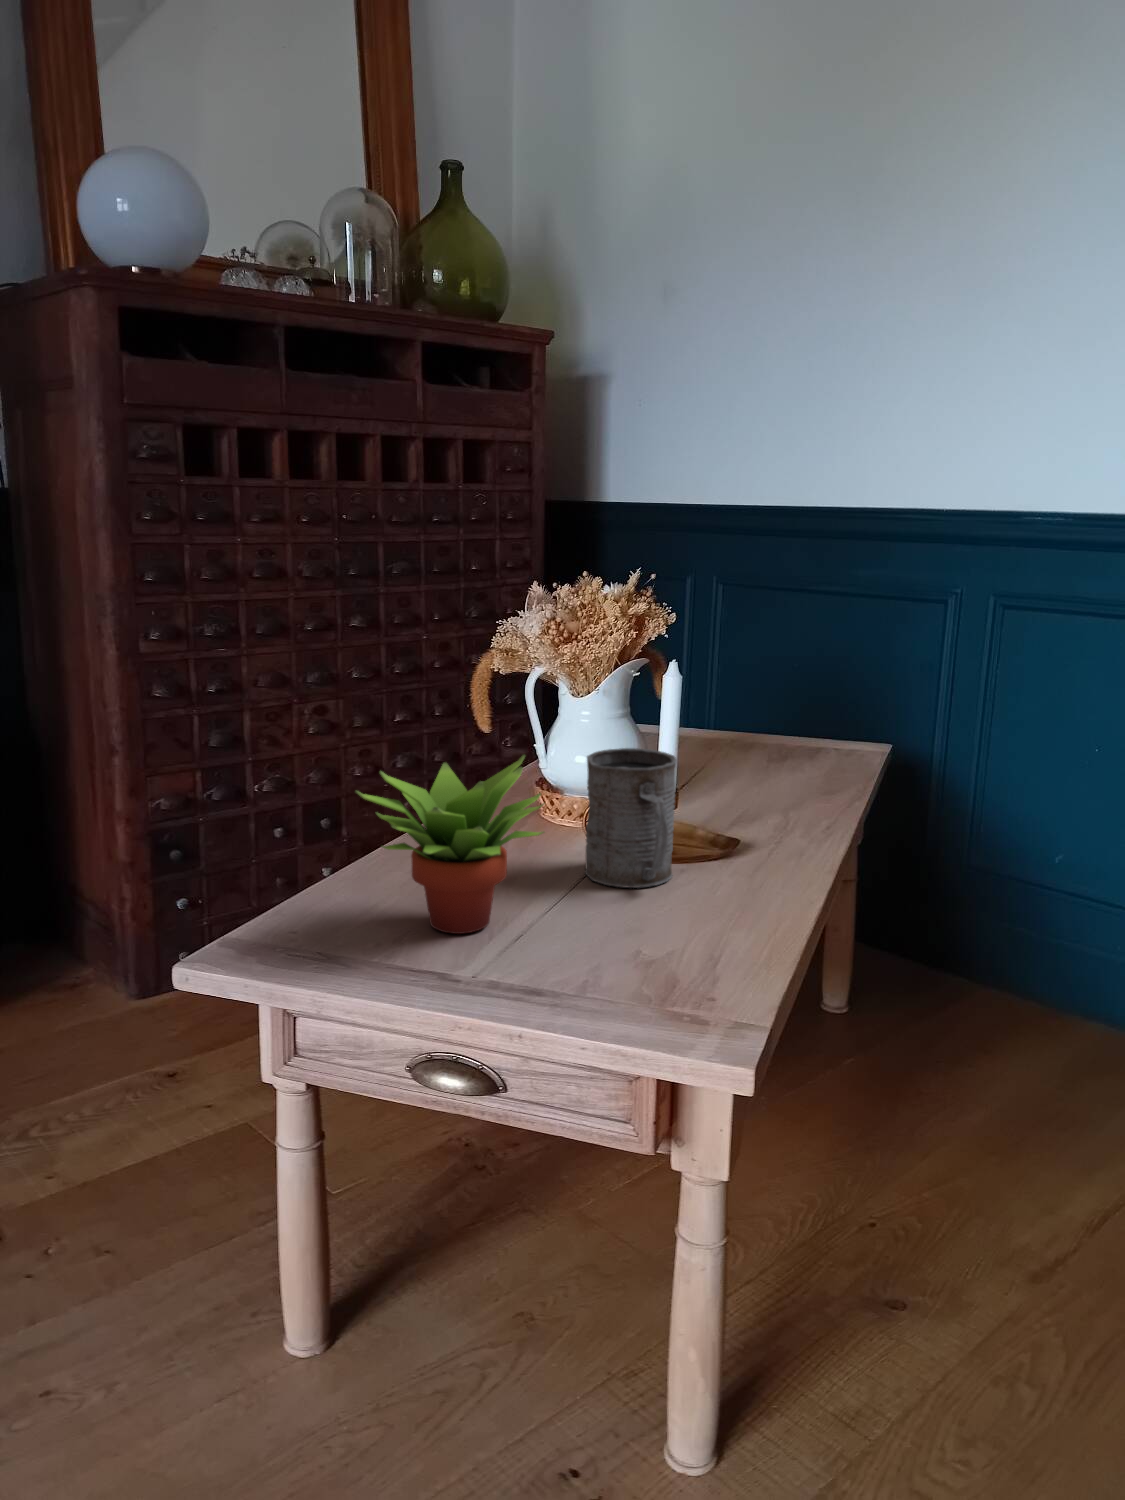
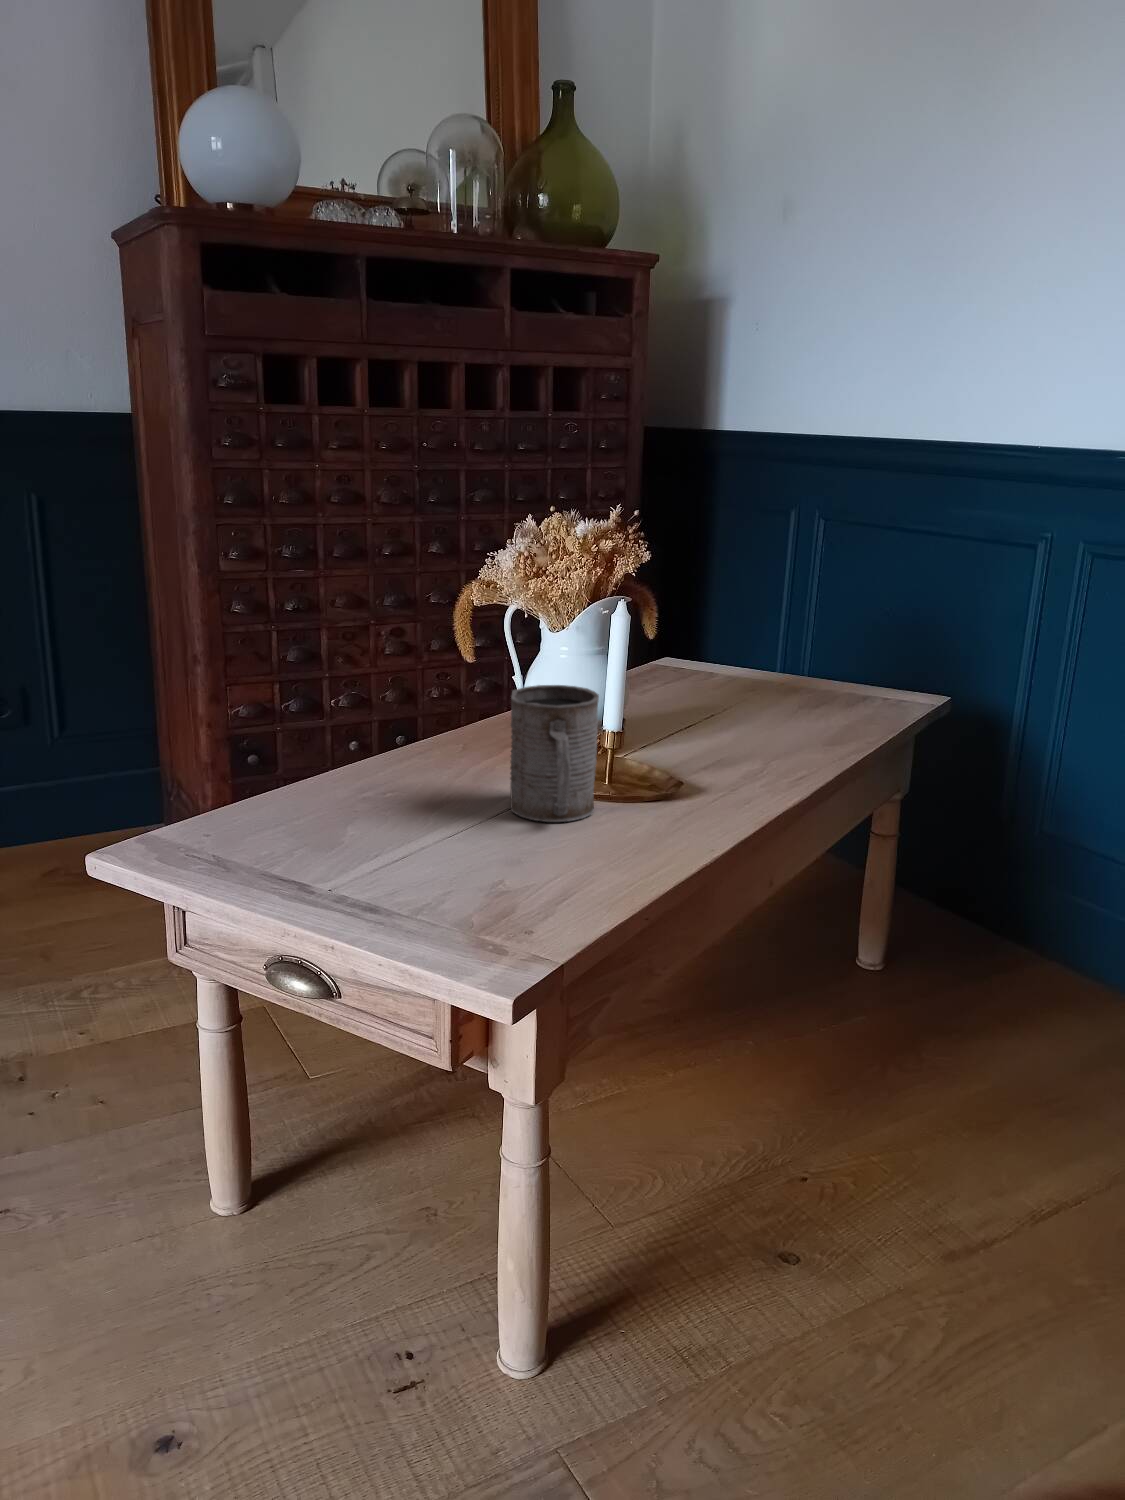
succulent plant: present [355,755,545,934] -> none [248,684,438,850]

